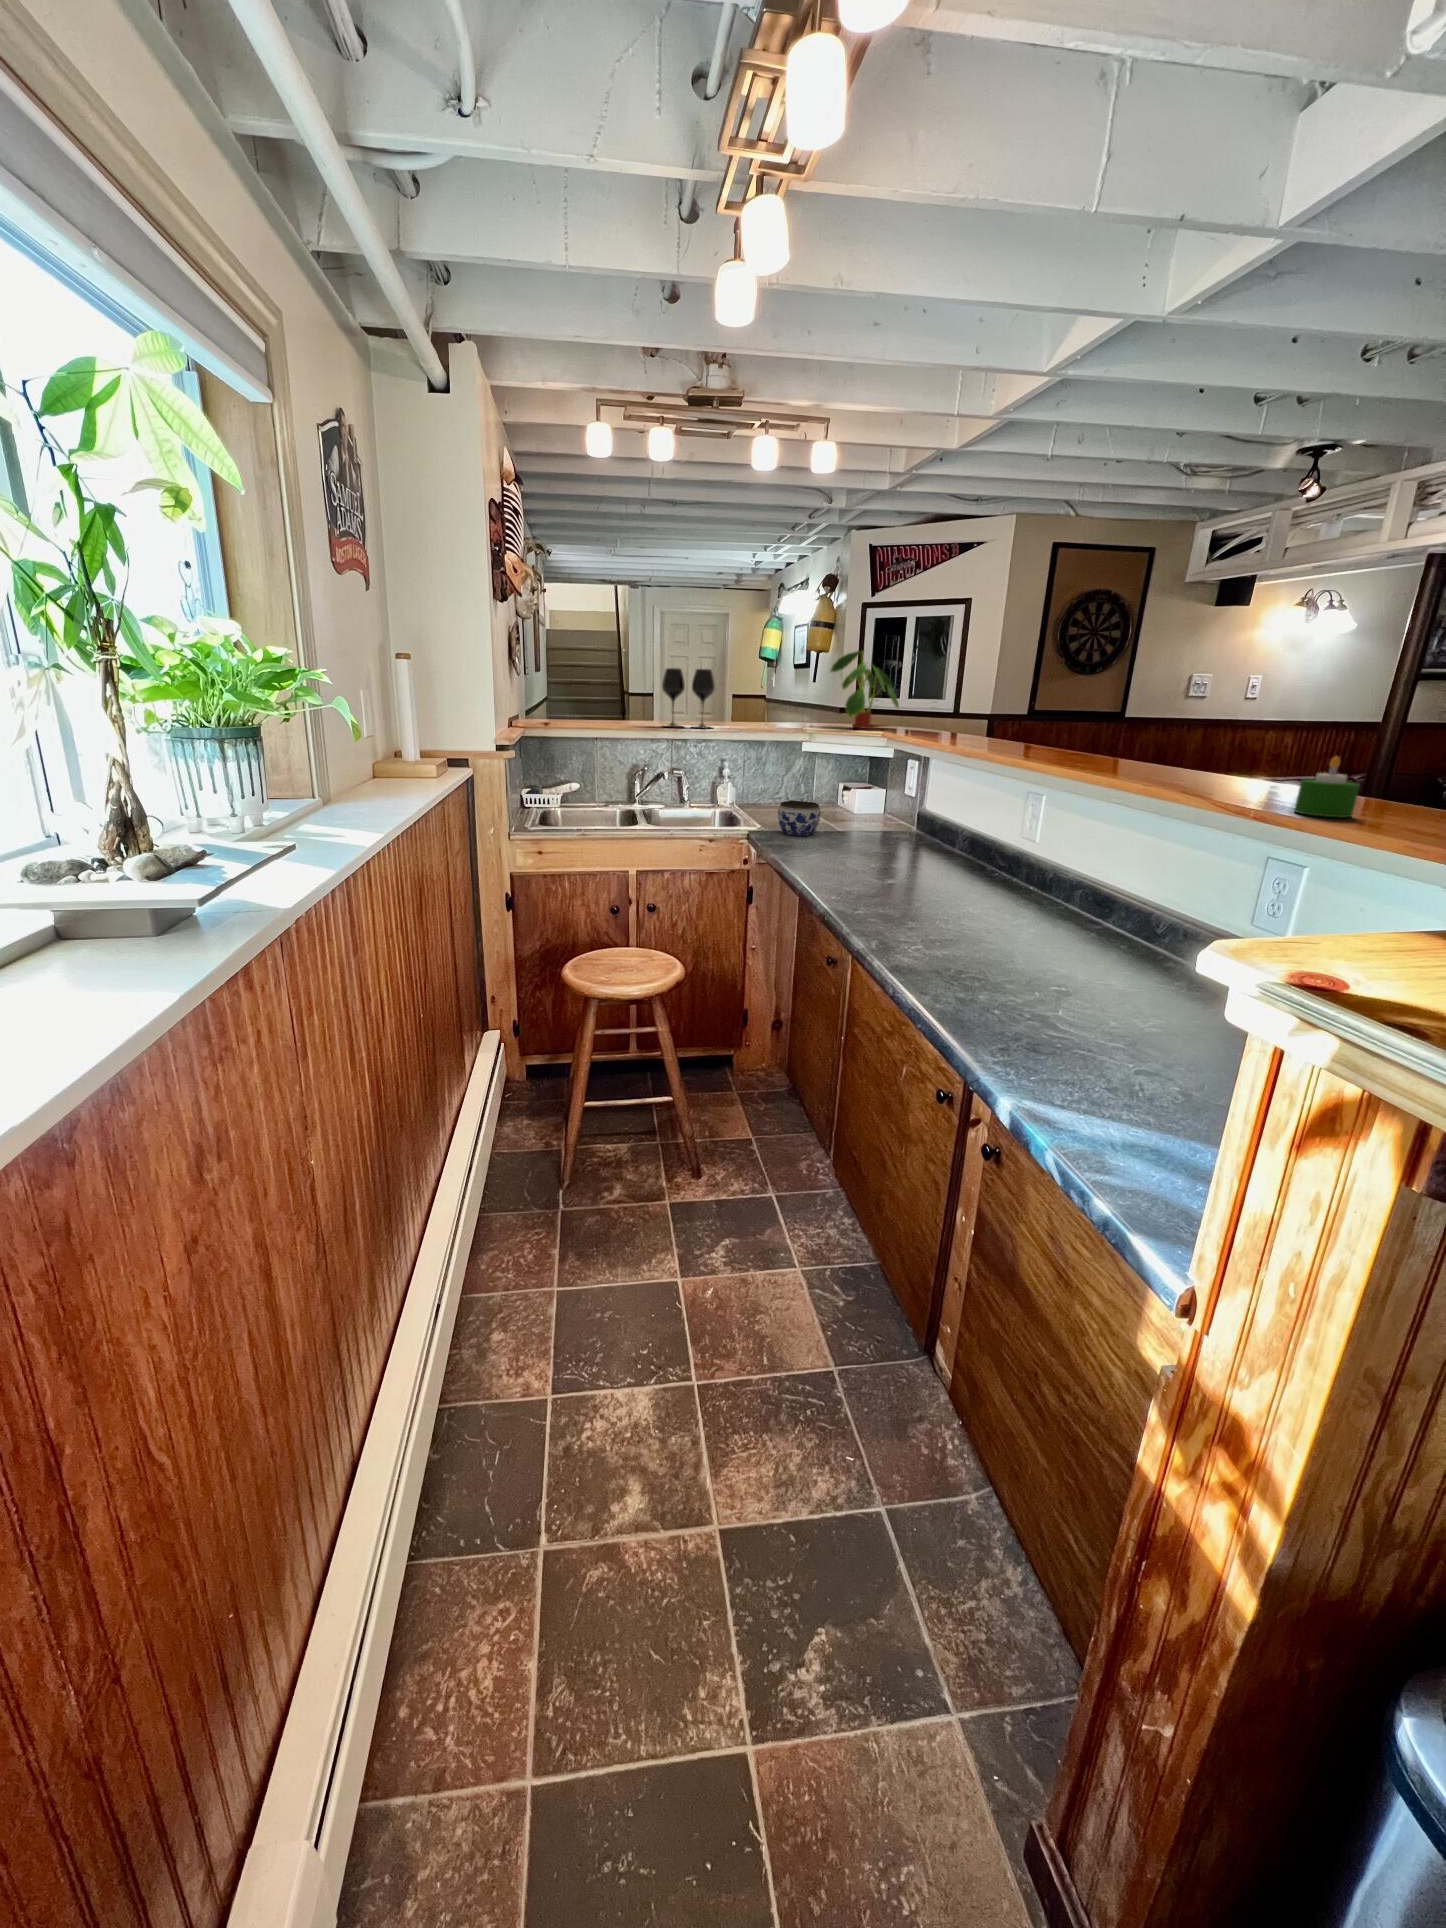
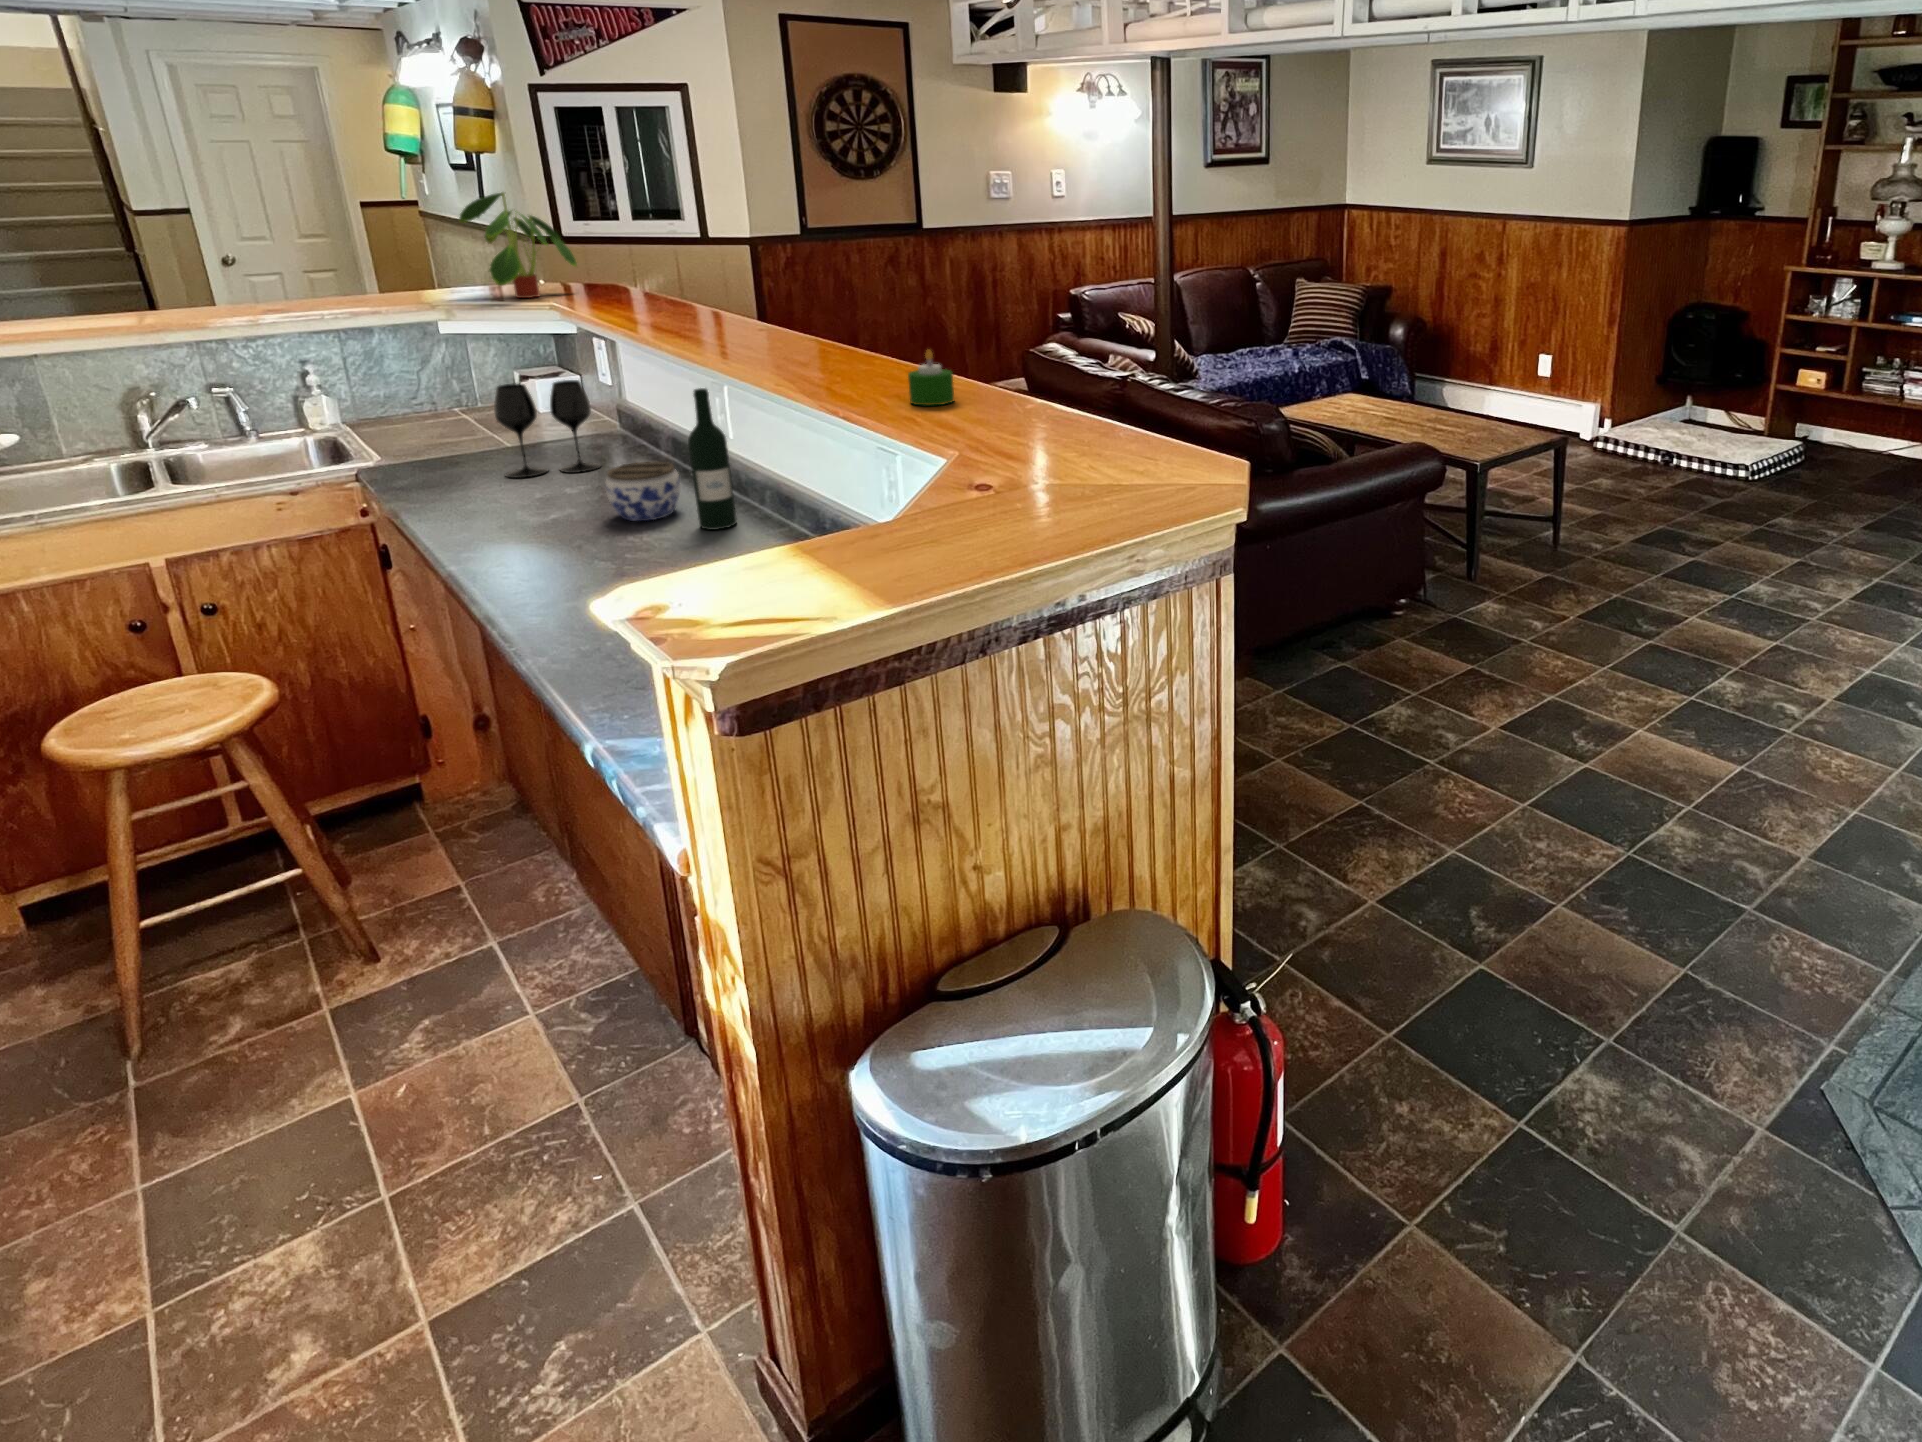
wine glass: present [662,668,715,728] -> present [494,380,601,478]
wine bottle: none [1002,787,1046,914] -> present [688,388,737,530]
jar: present [778,800,821,836] -> present [605,462,681,521]

